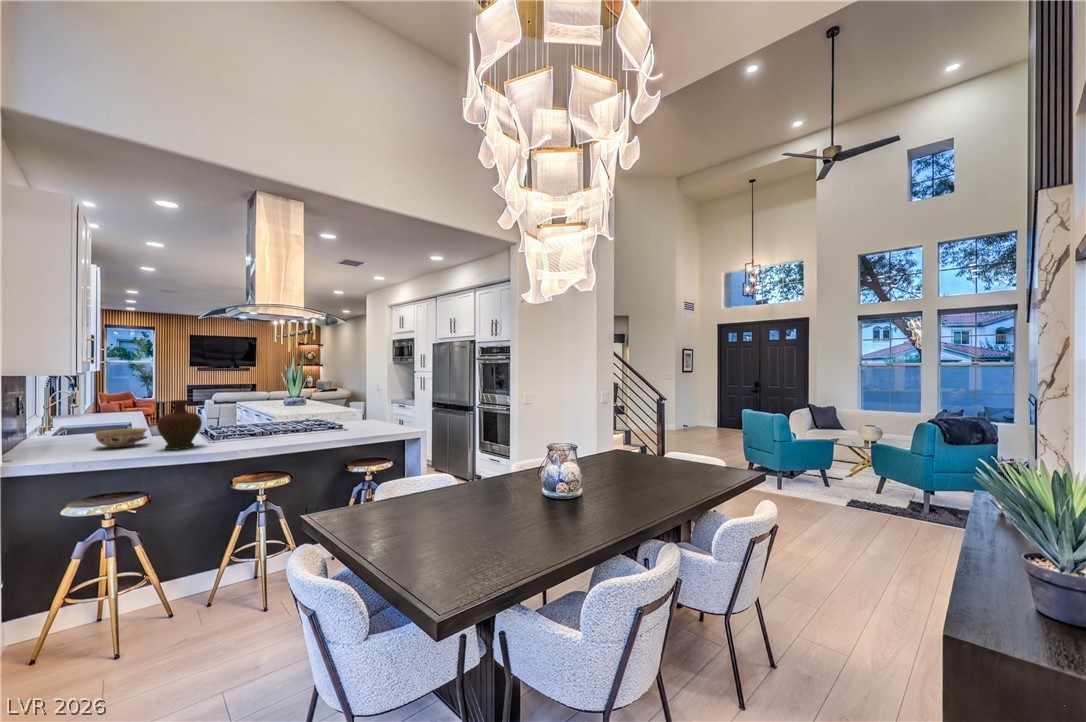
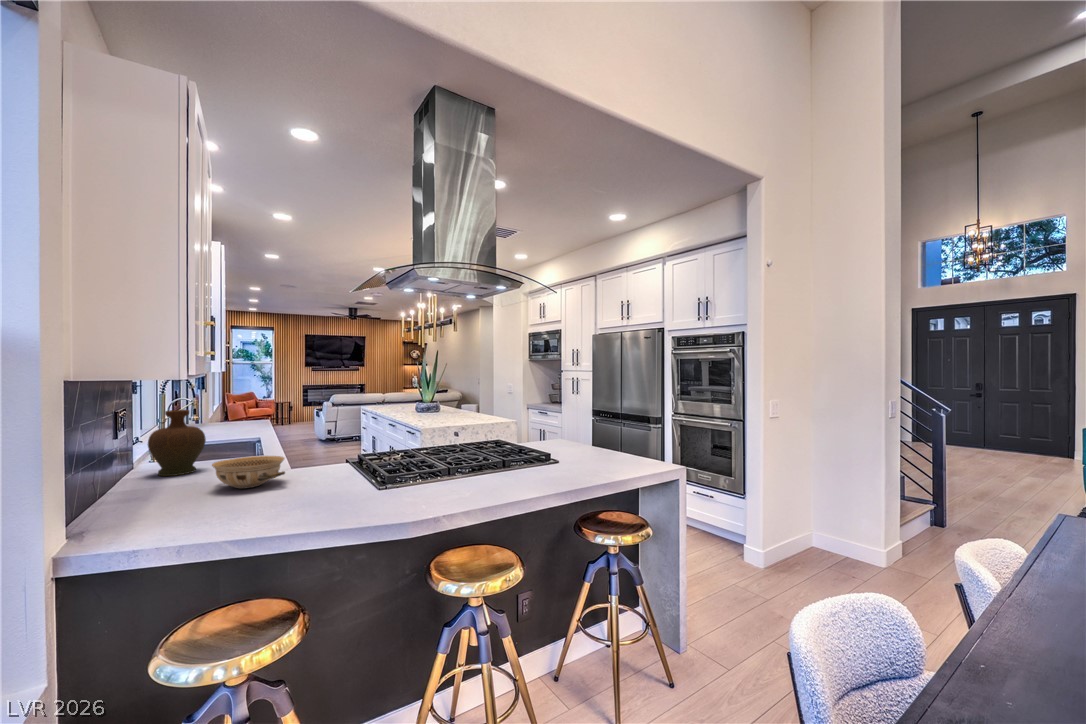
decorative vase: present [157,400,202,450] -> present [148,410,206,476]

